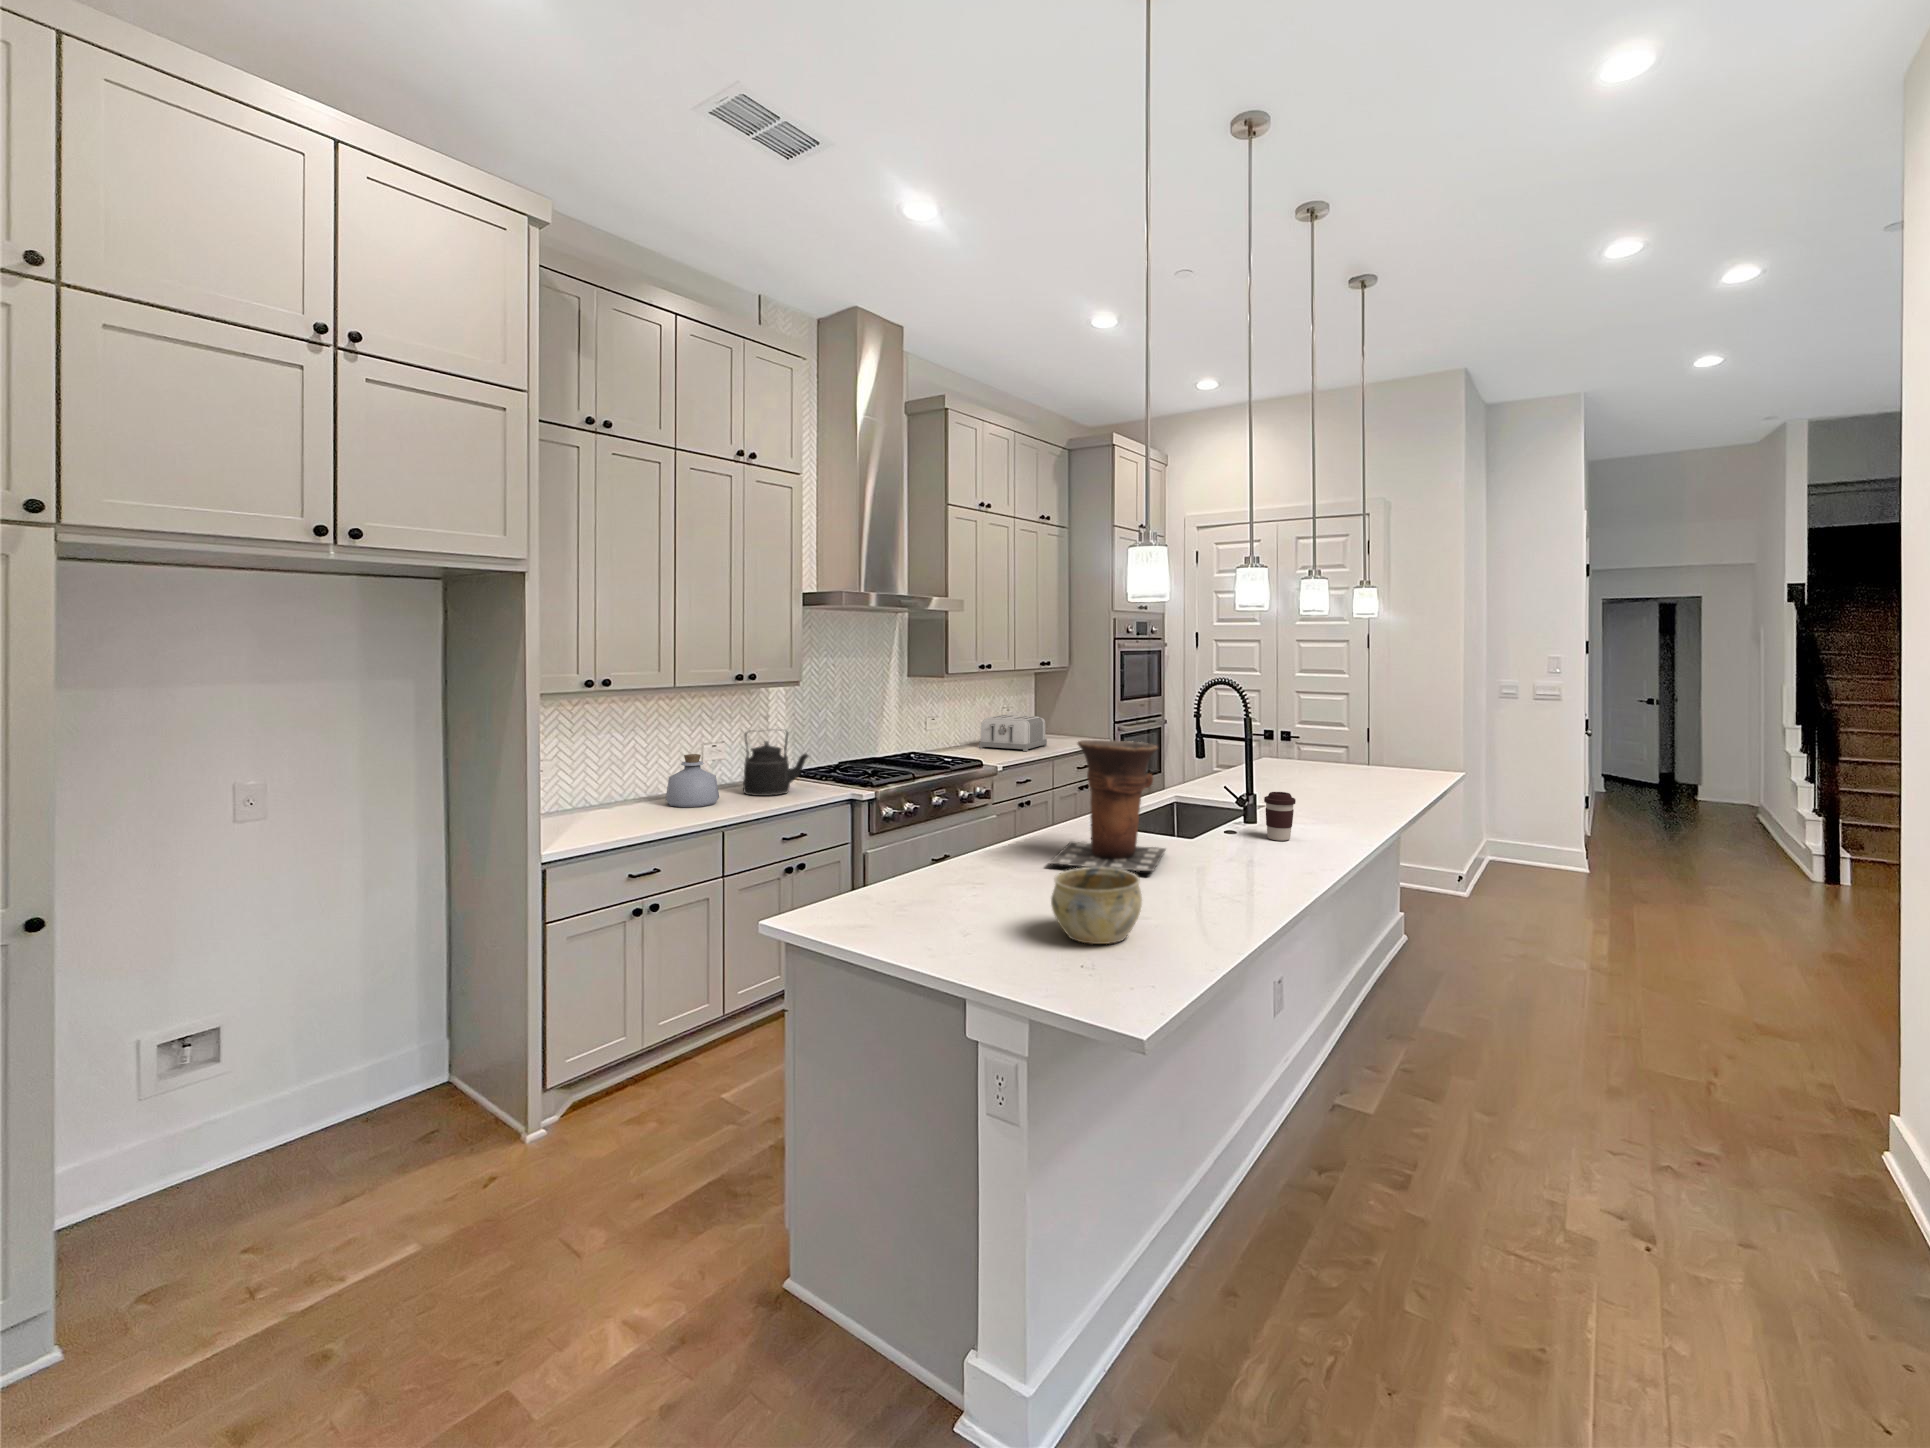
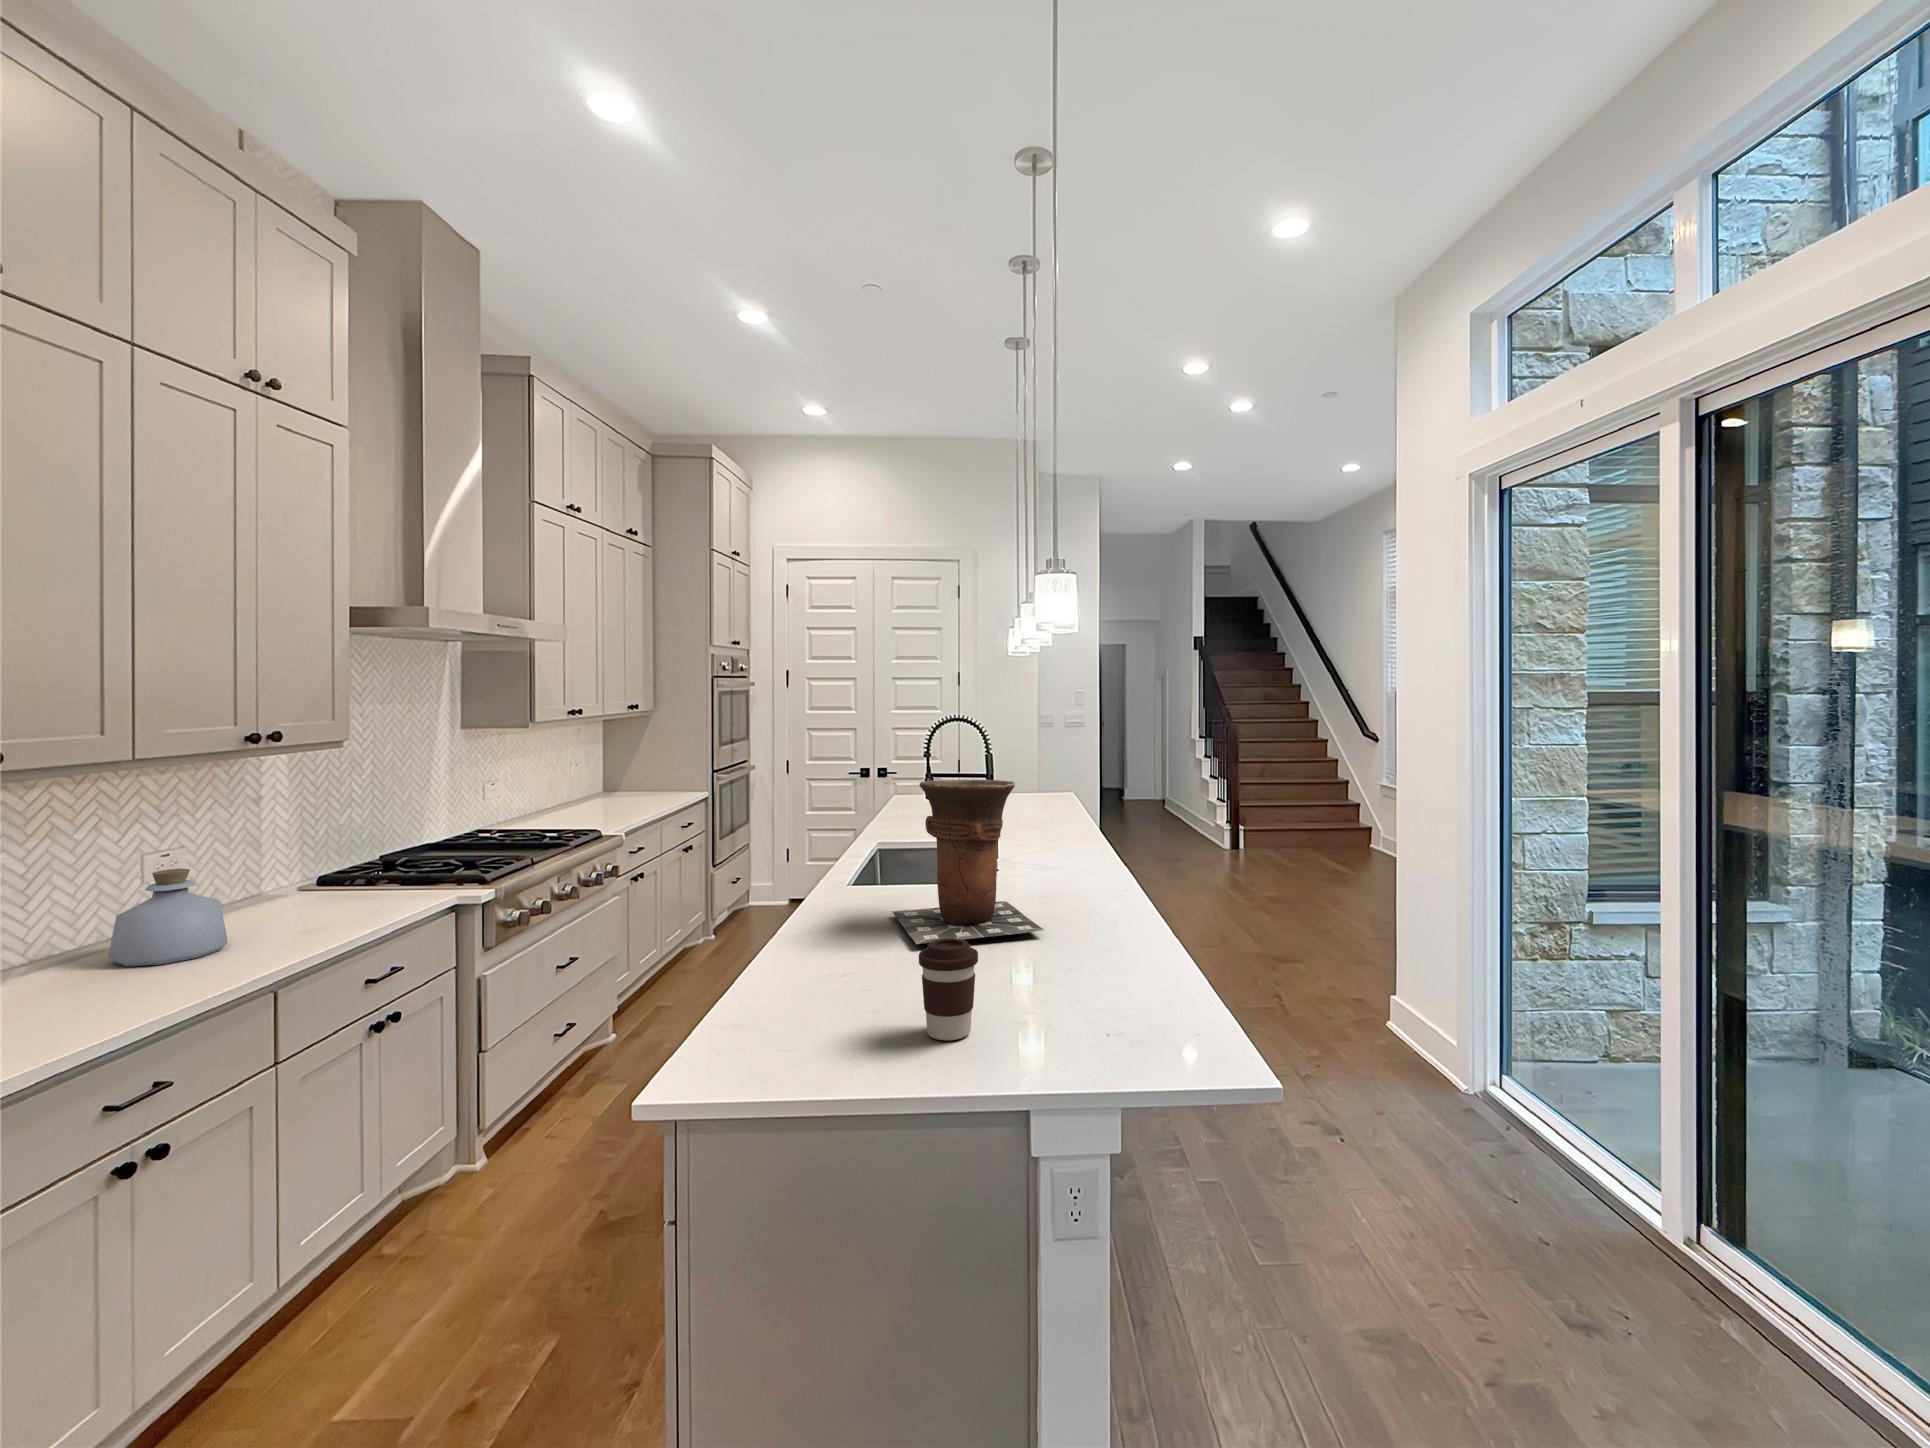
toaster: present [979,715,1047,751] -> none [560,771,644,816]
kettle: present [743,731,808,796] -> none [258,813,376,924]
coffee cup: present [1264,792,1296,841] -> present [919,938,978,1040]
ceramic bowl: present [1051,867,1142,944] -> none [1059,932,1175,1037]

